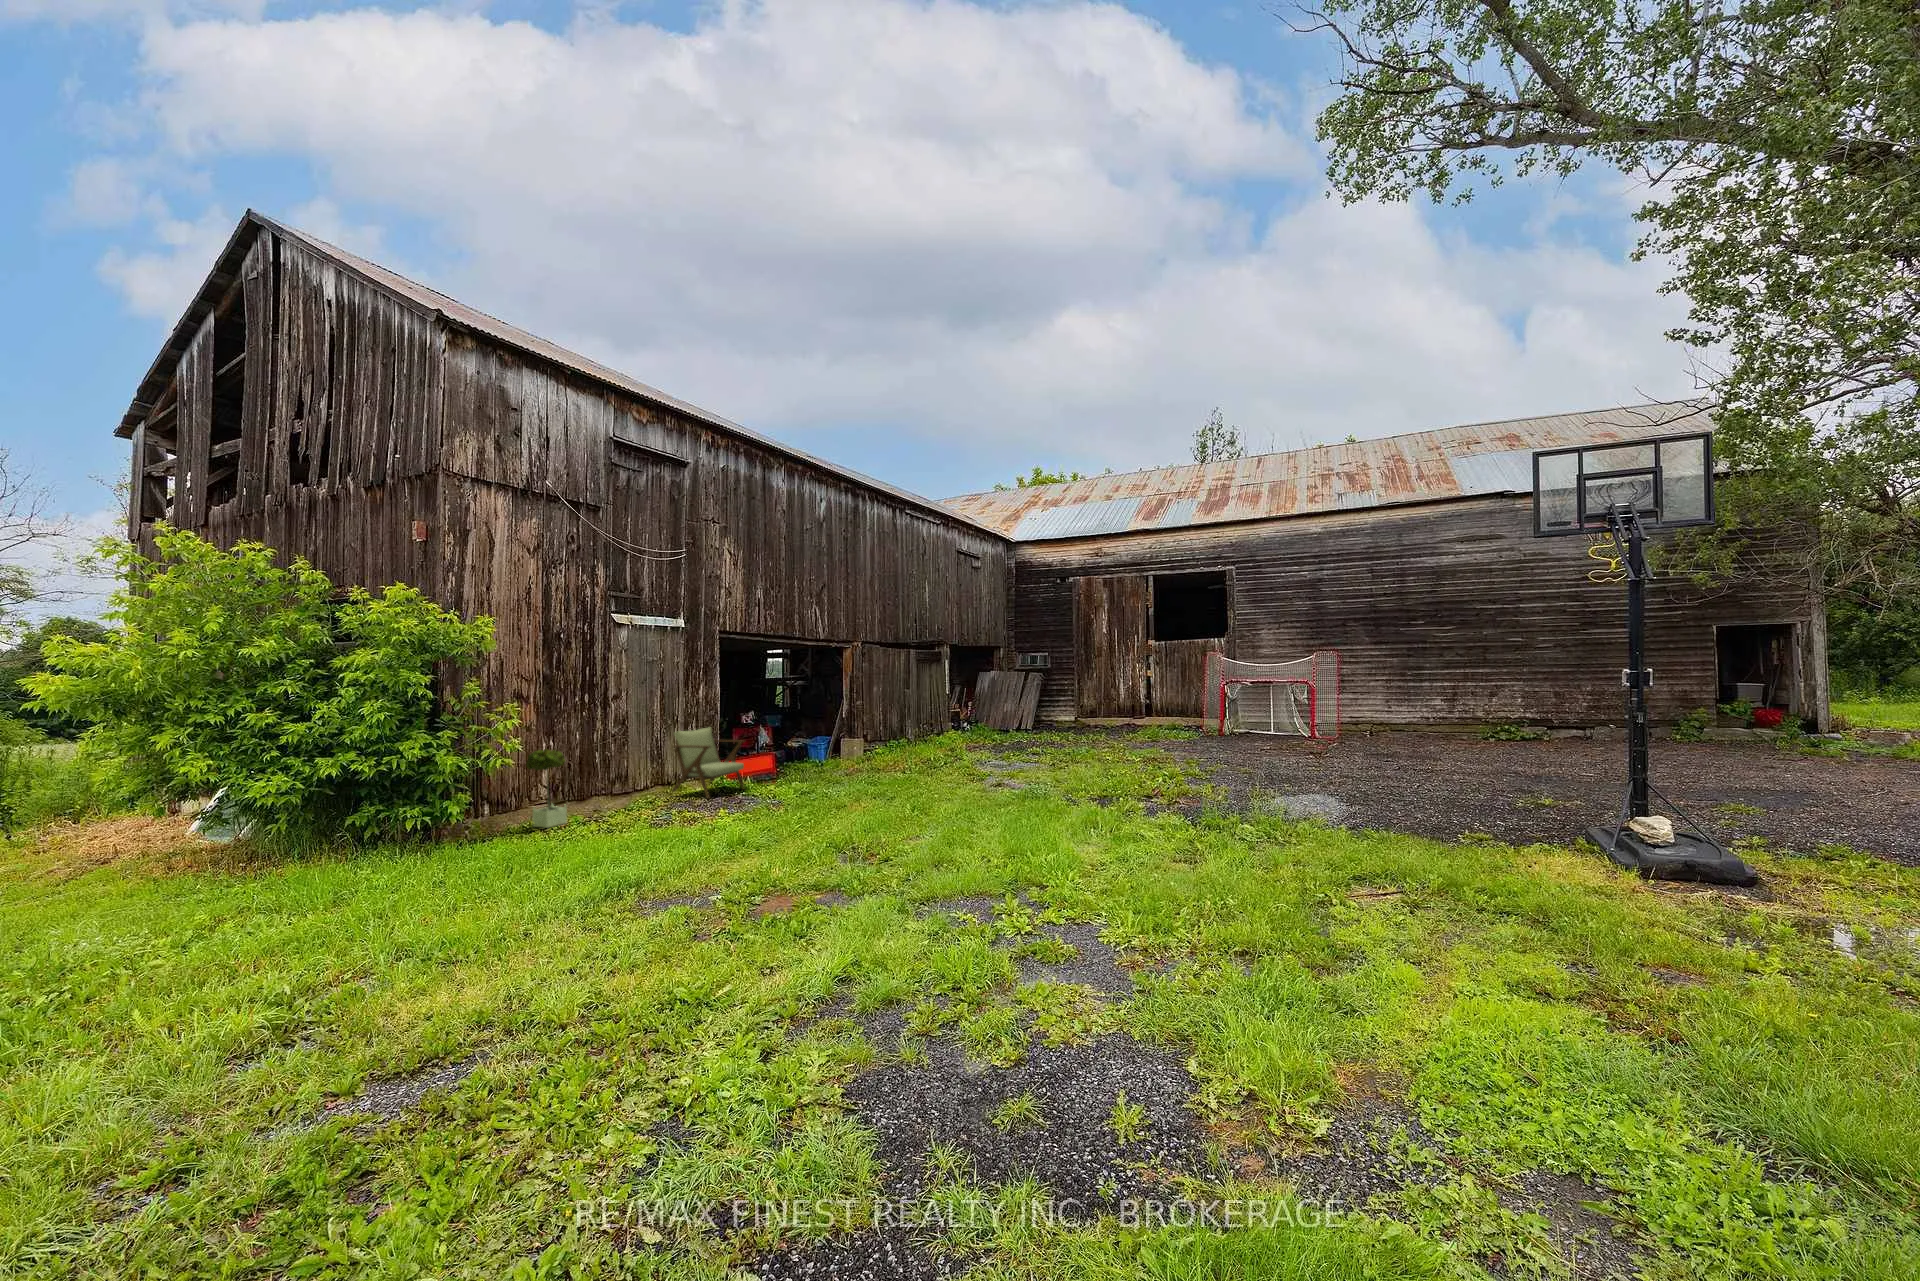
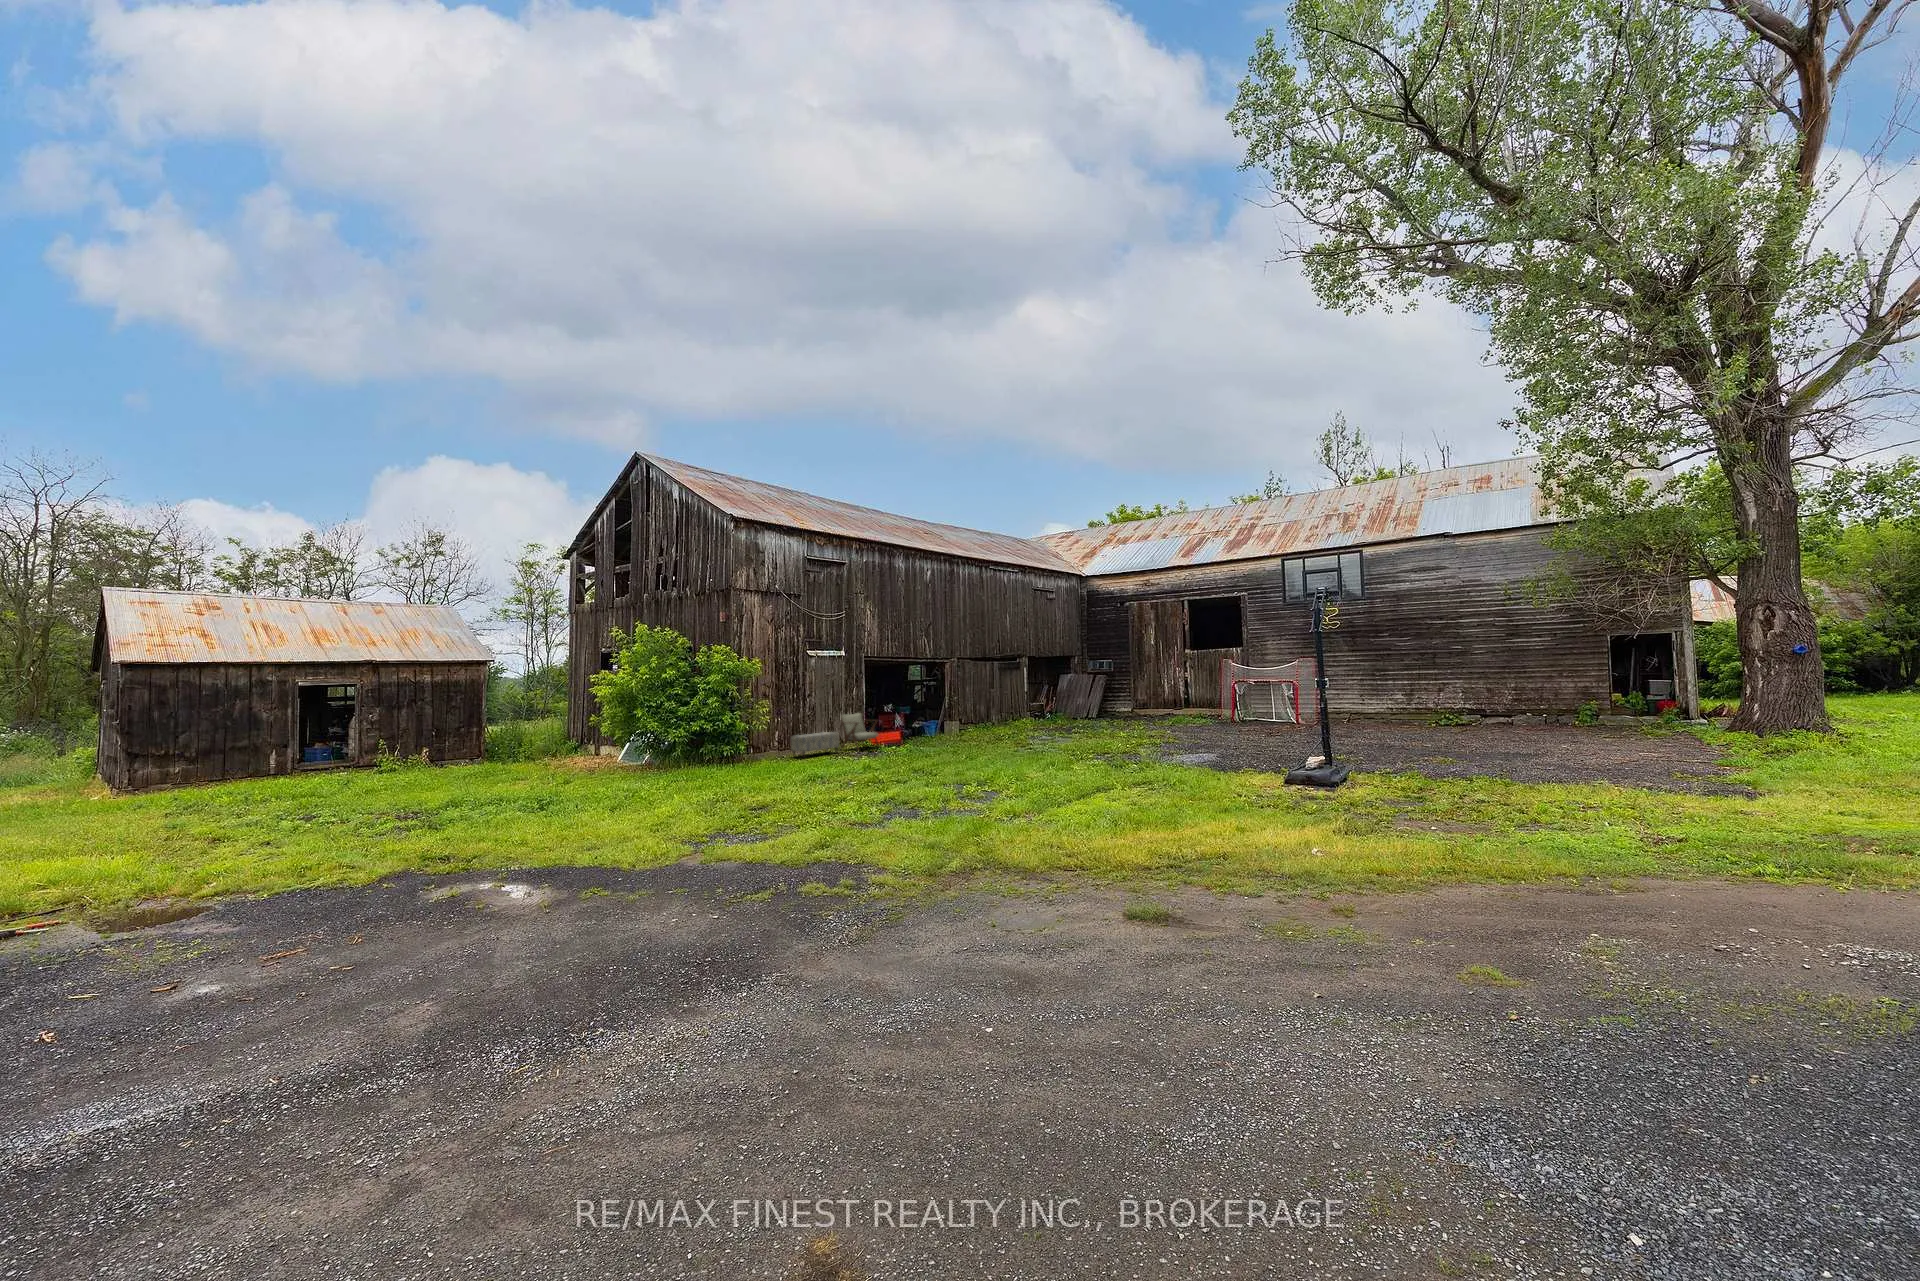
potted tree: present [526,749,567,828] -> none [771,722,790,760]
bench: none [571,764,671,820] -> present [791,732,839,757]

